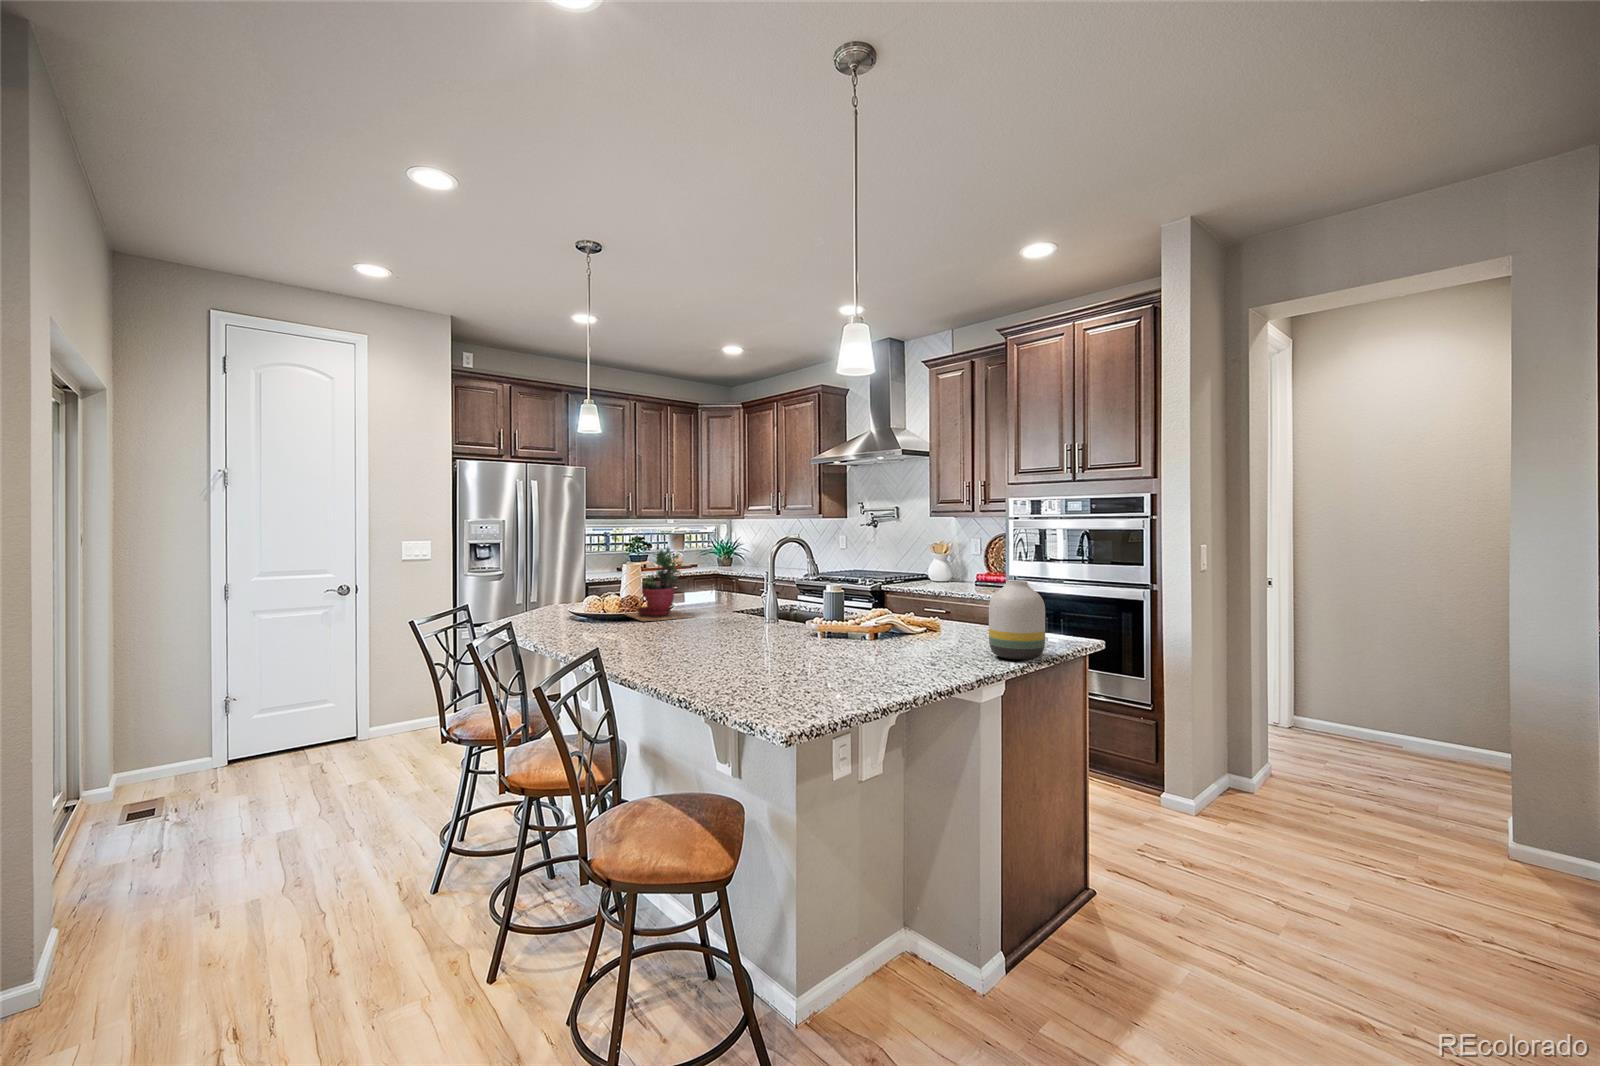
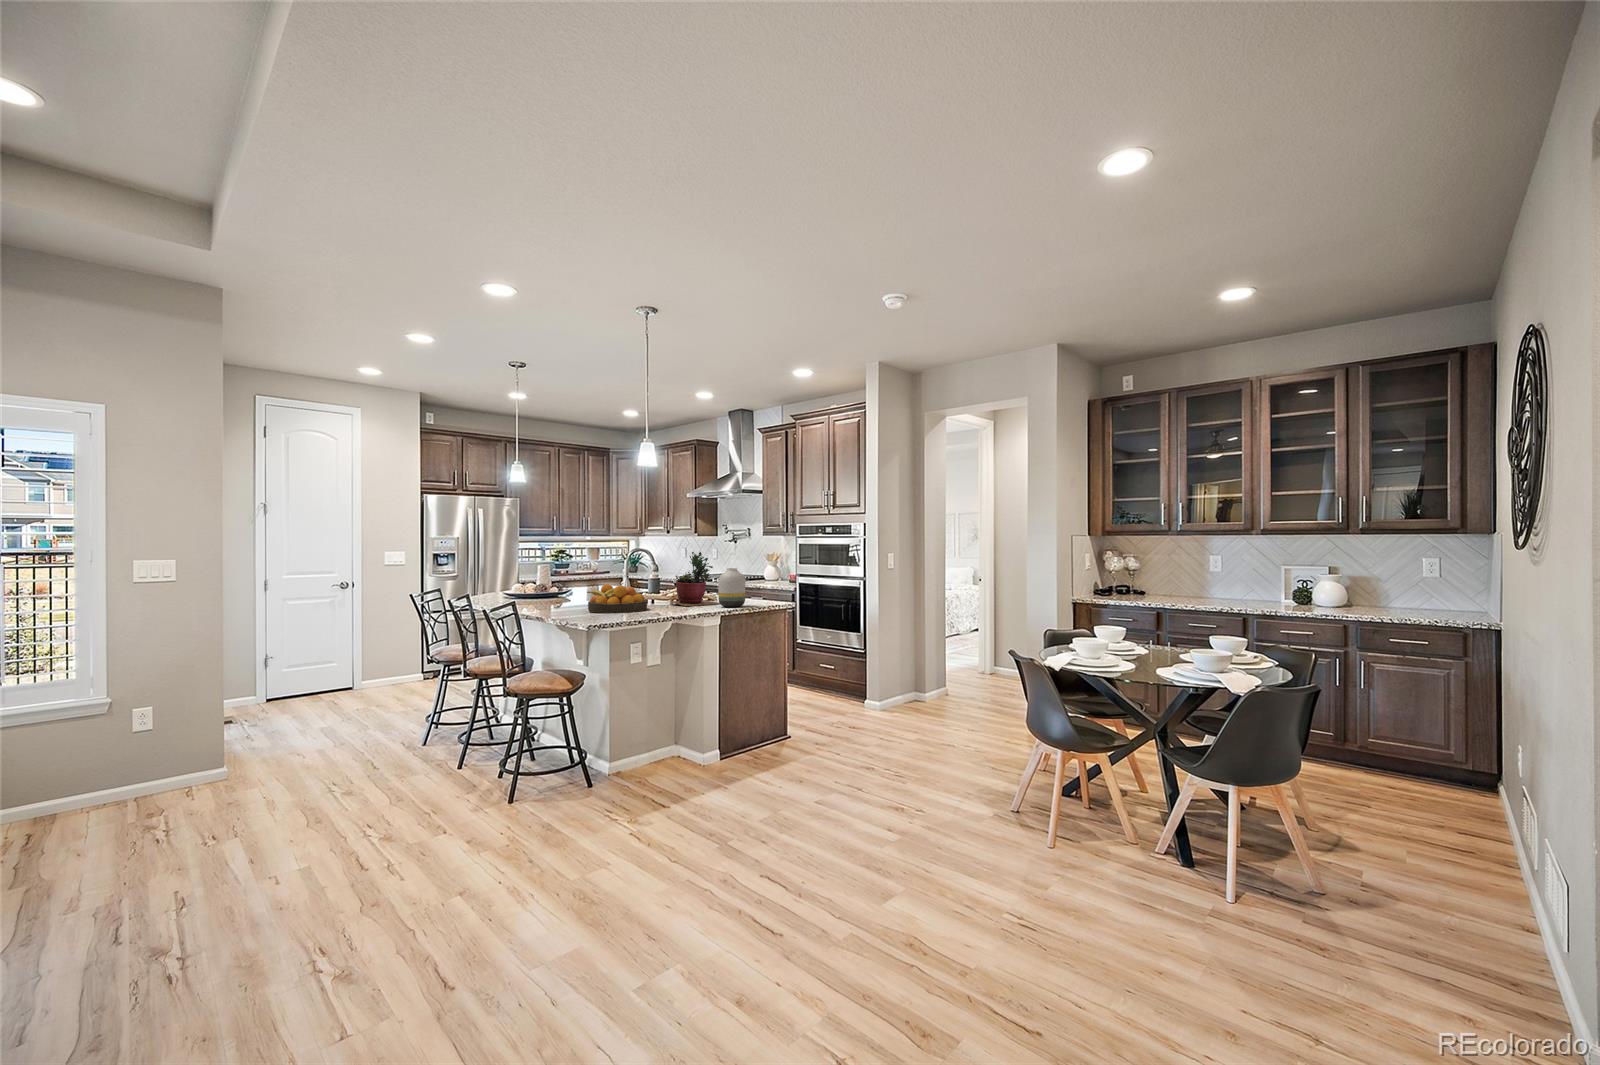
succulent plant: present [625,547,693,621] -> present [669,552,720,606]
fruit bowl: none [736,613,855,679] -> present [587,584,647,613]

